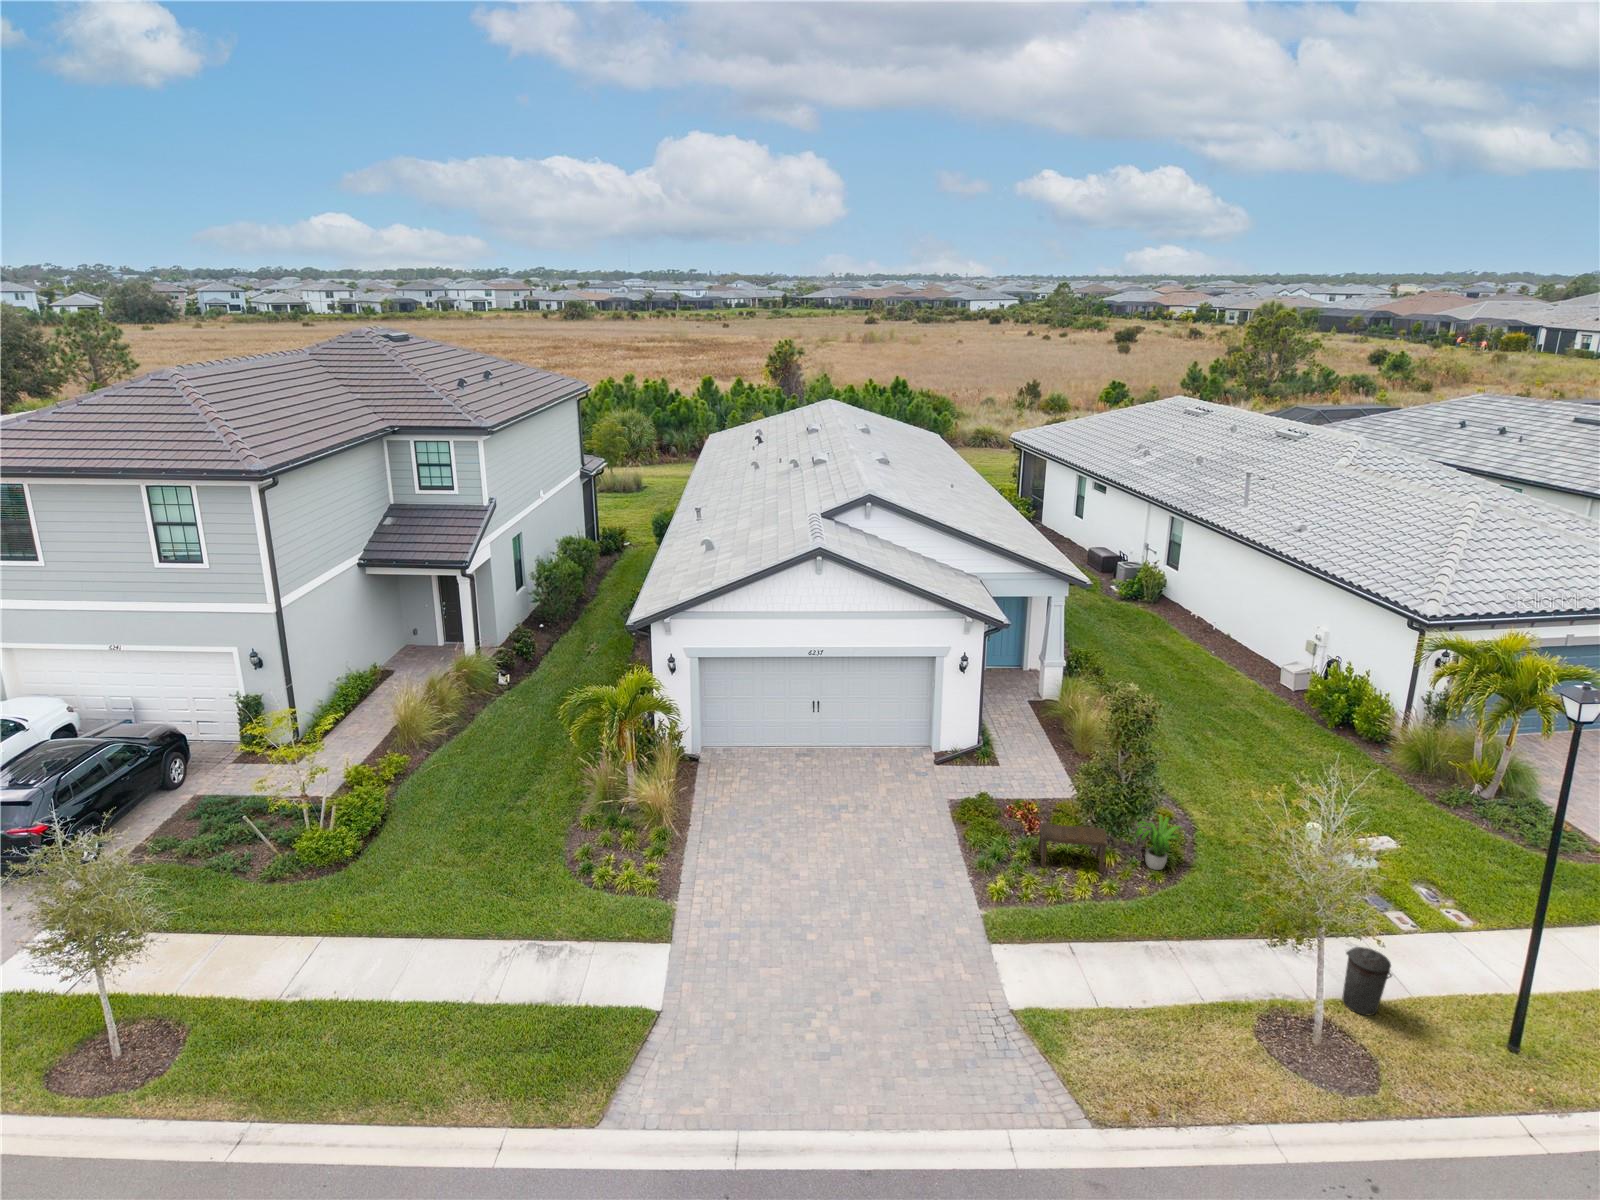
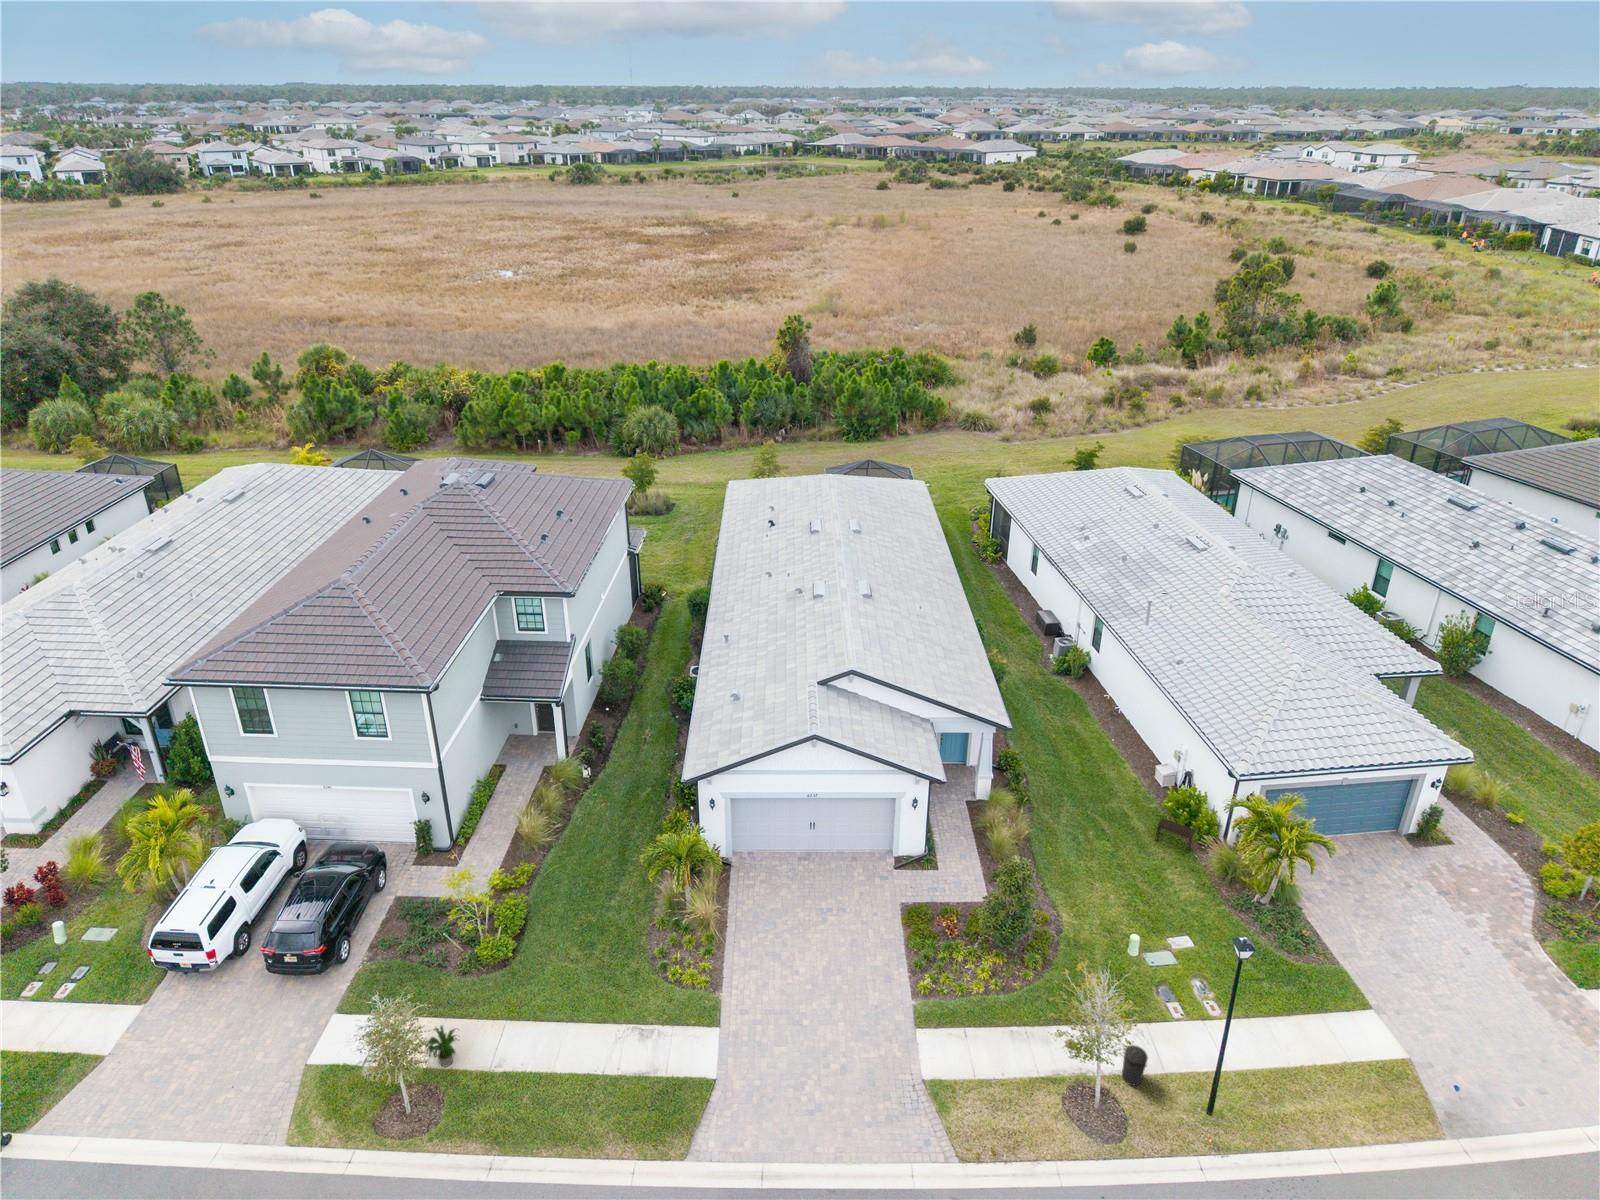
potted plant: present [1135,815,1181,870] -> present [426,1026,456,1067]
bench: present [1037,823,1107,873] -> present [1156,818,1196,852]

